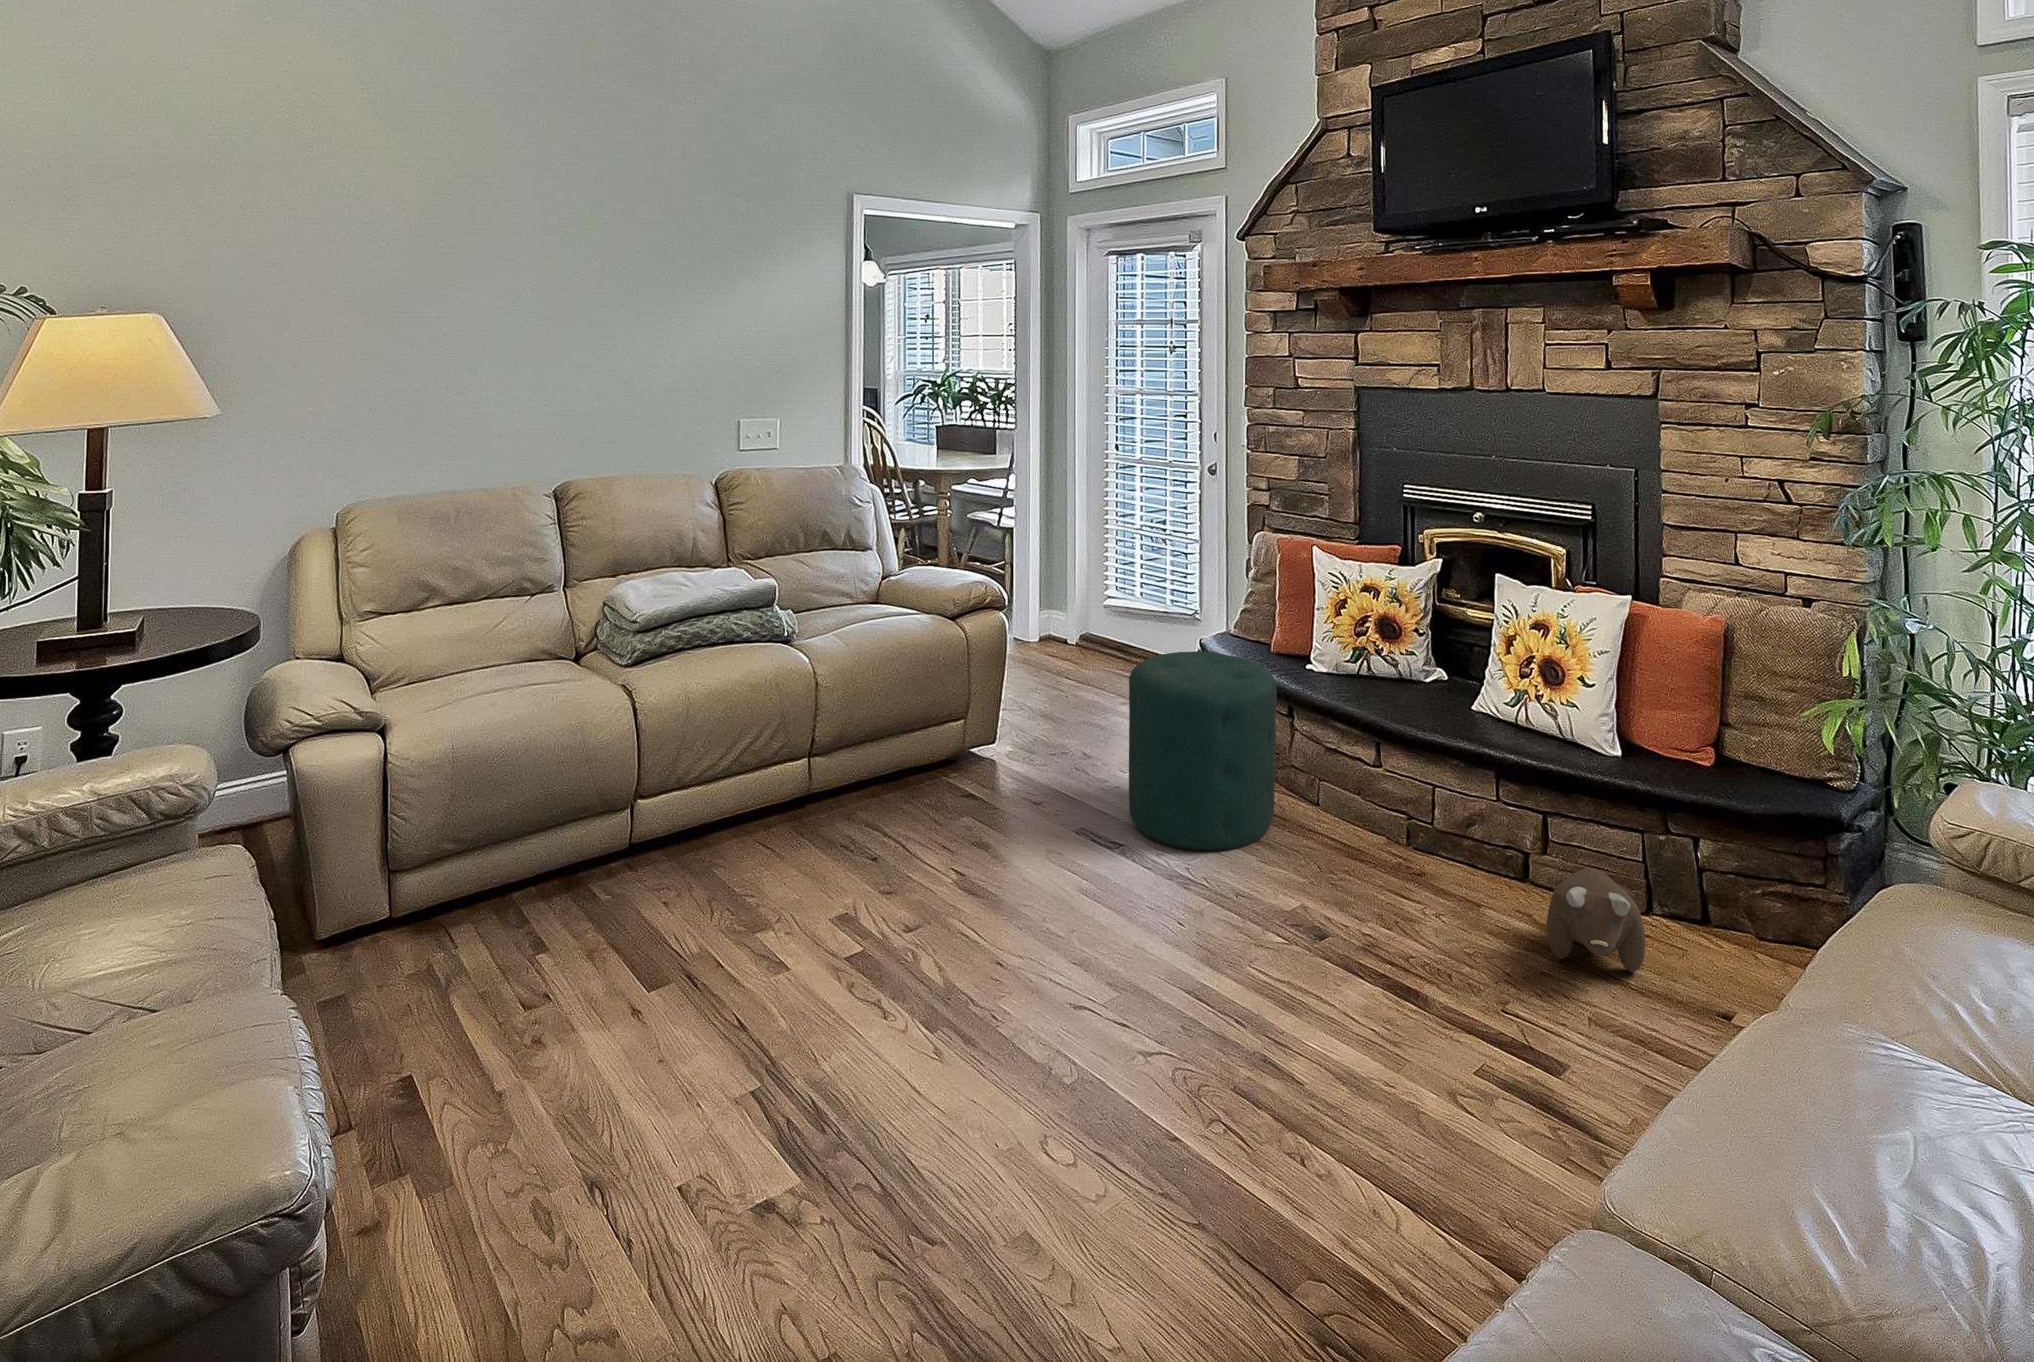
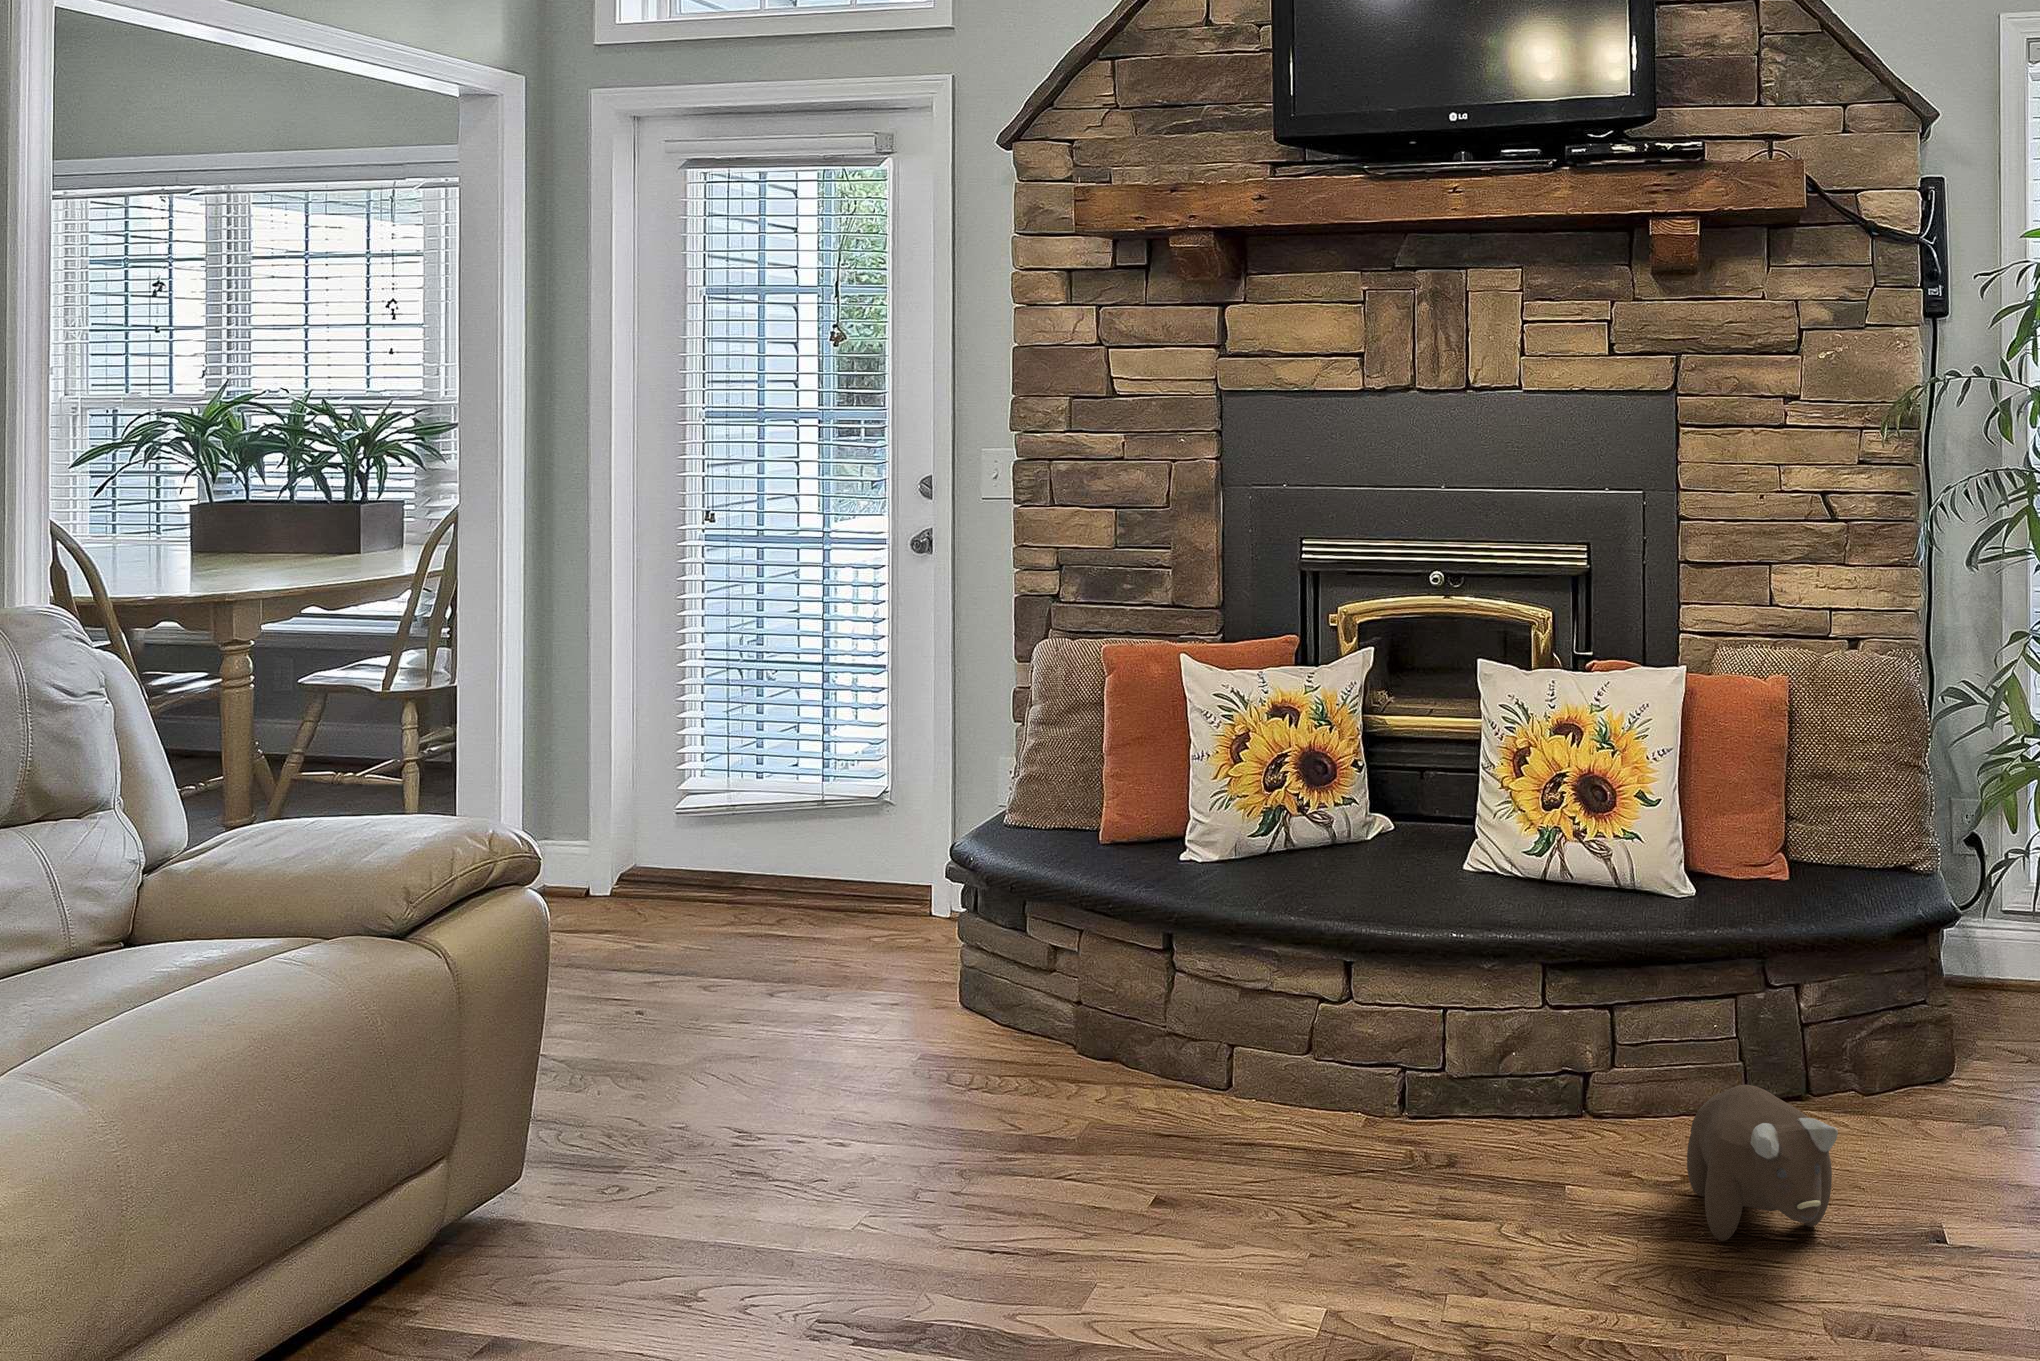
ottoman: present [1129,651,1277,852] -> none [911,860,1194,1255]

